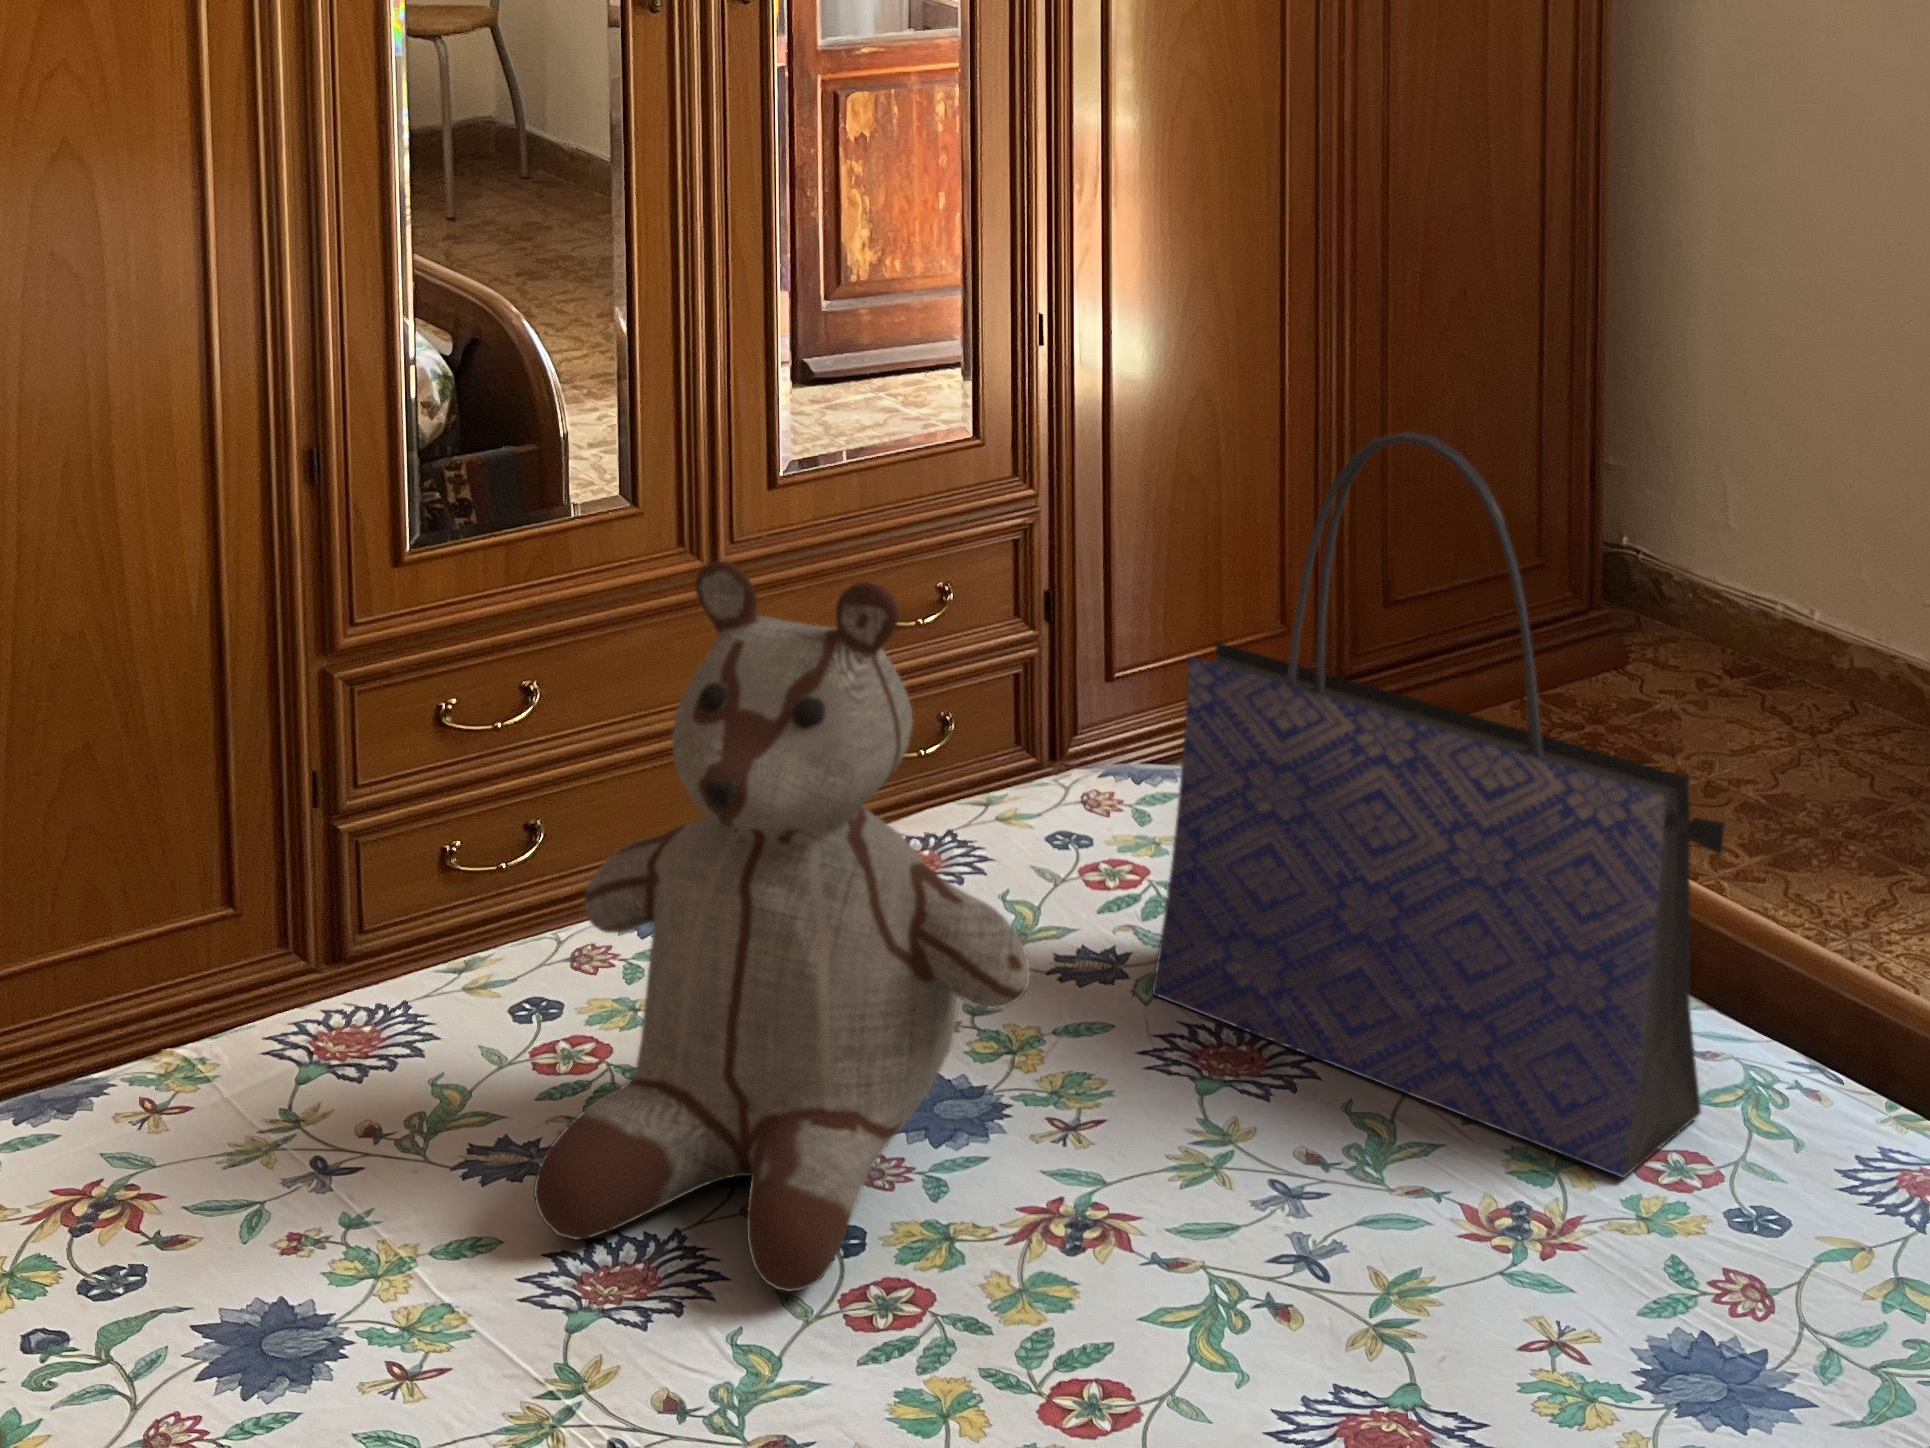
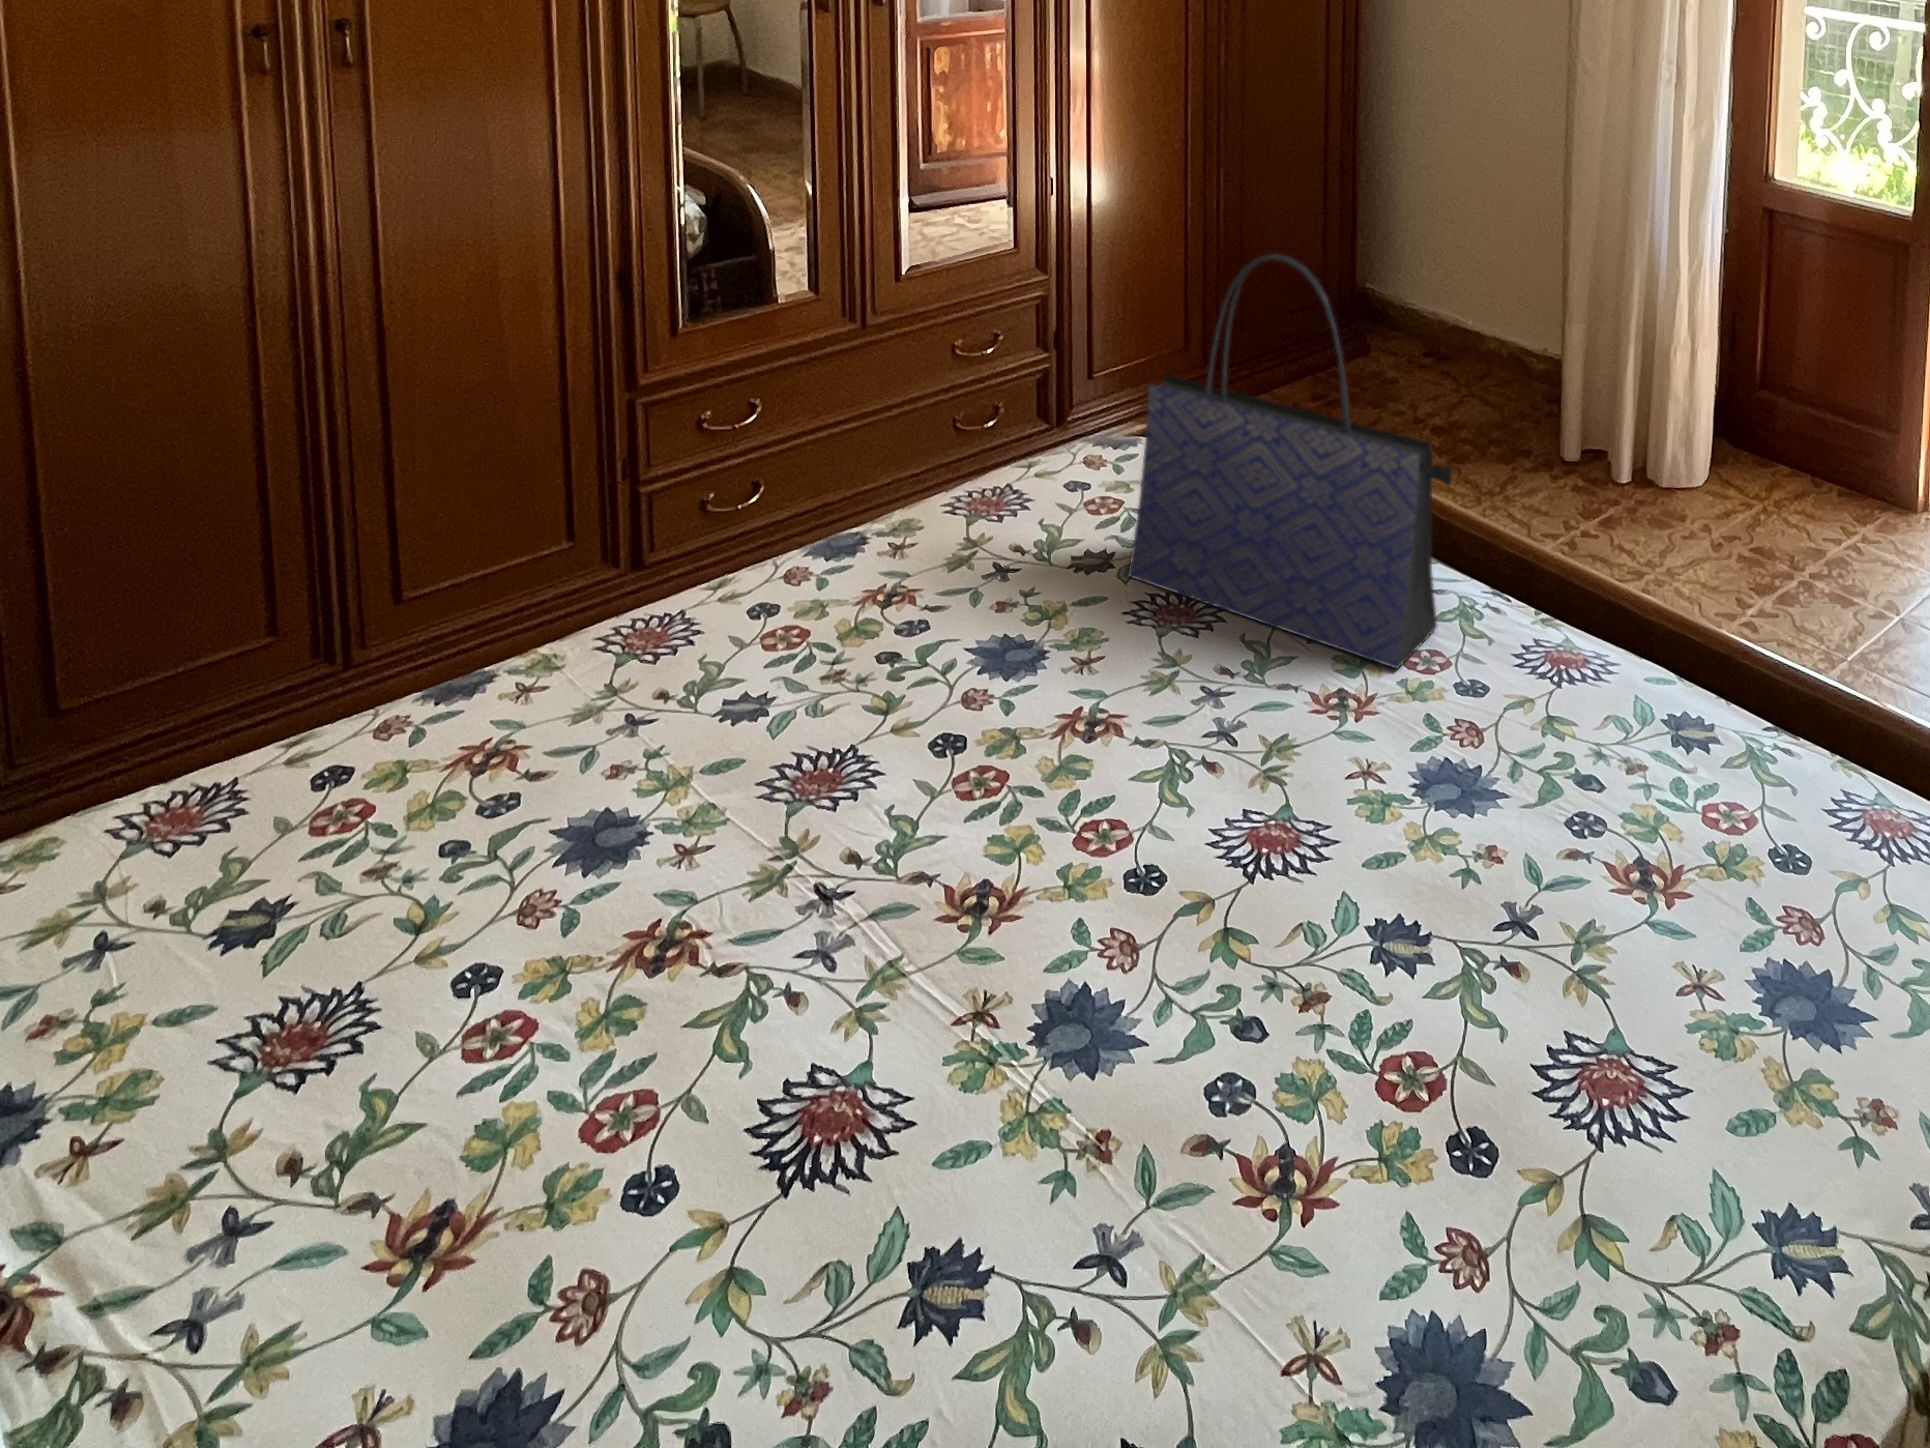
stuffed bear: present [534,561,1030,1291] -> none [766,346,1064,779]

